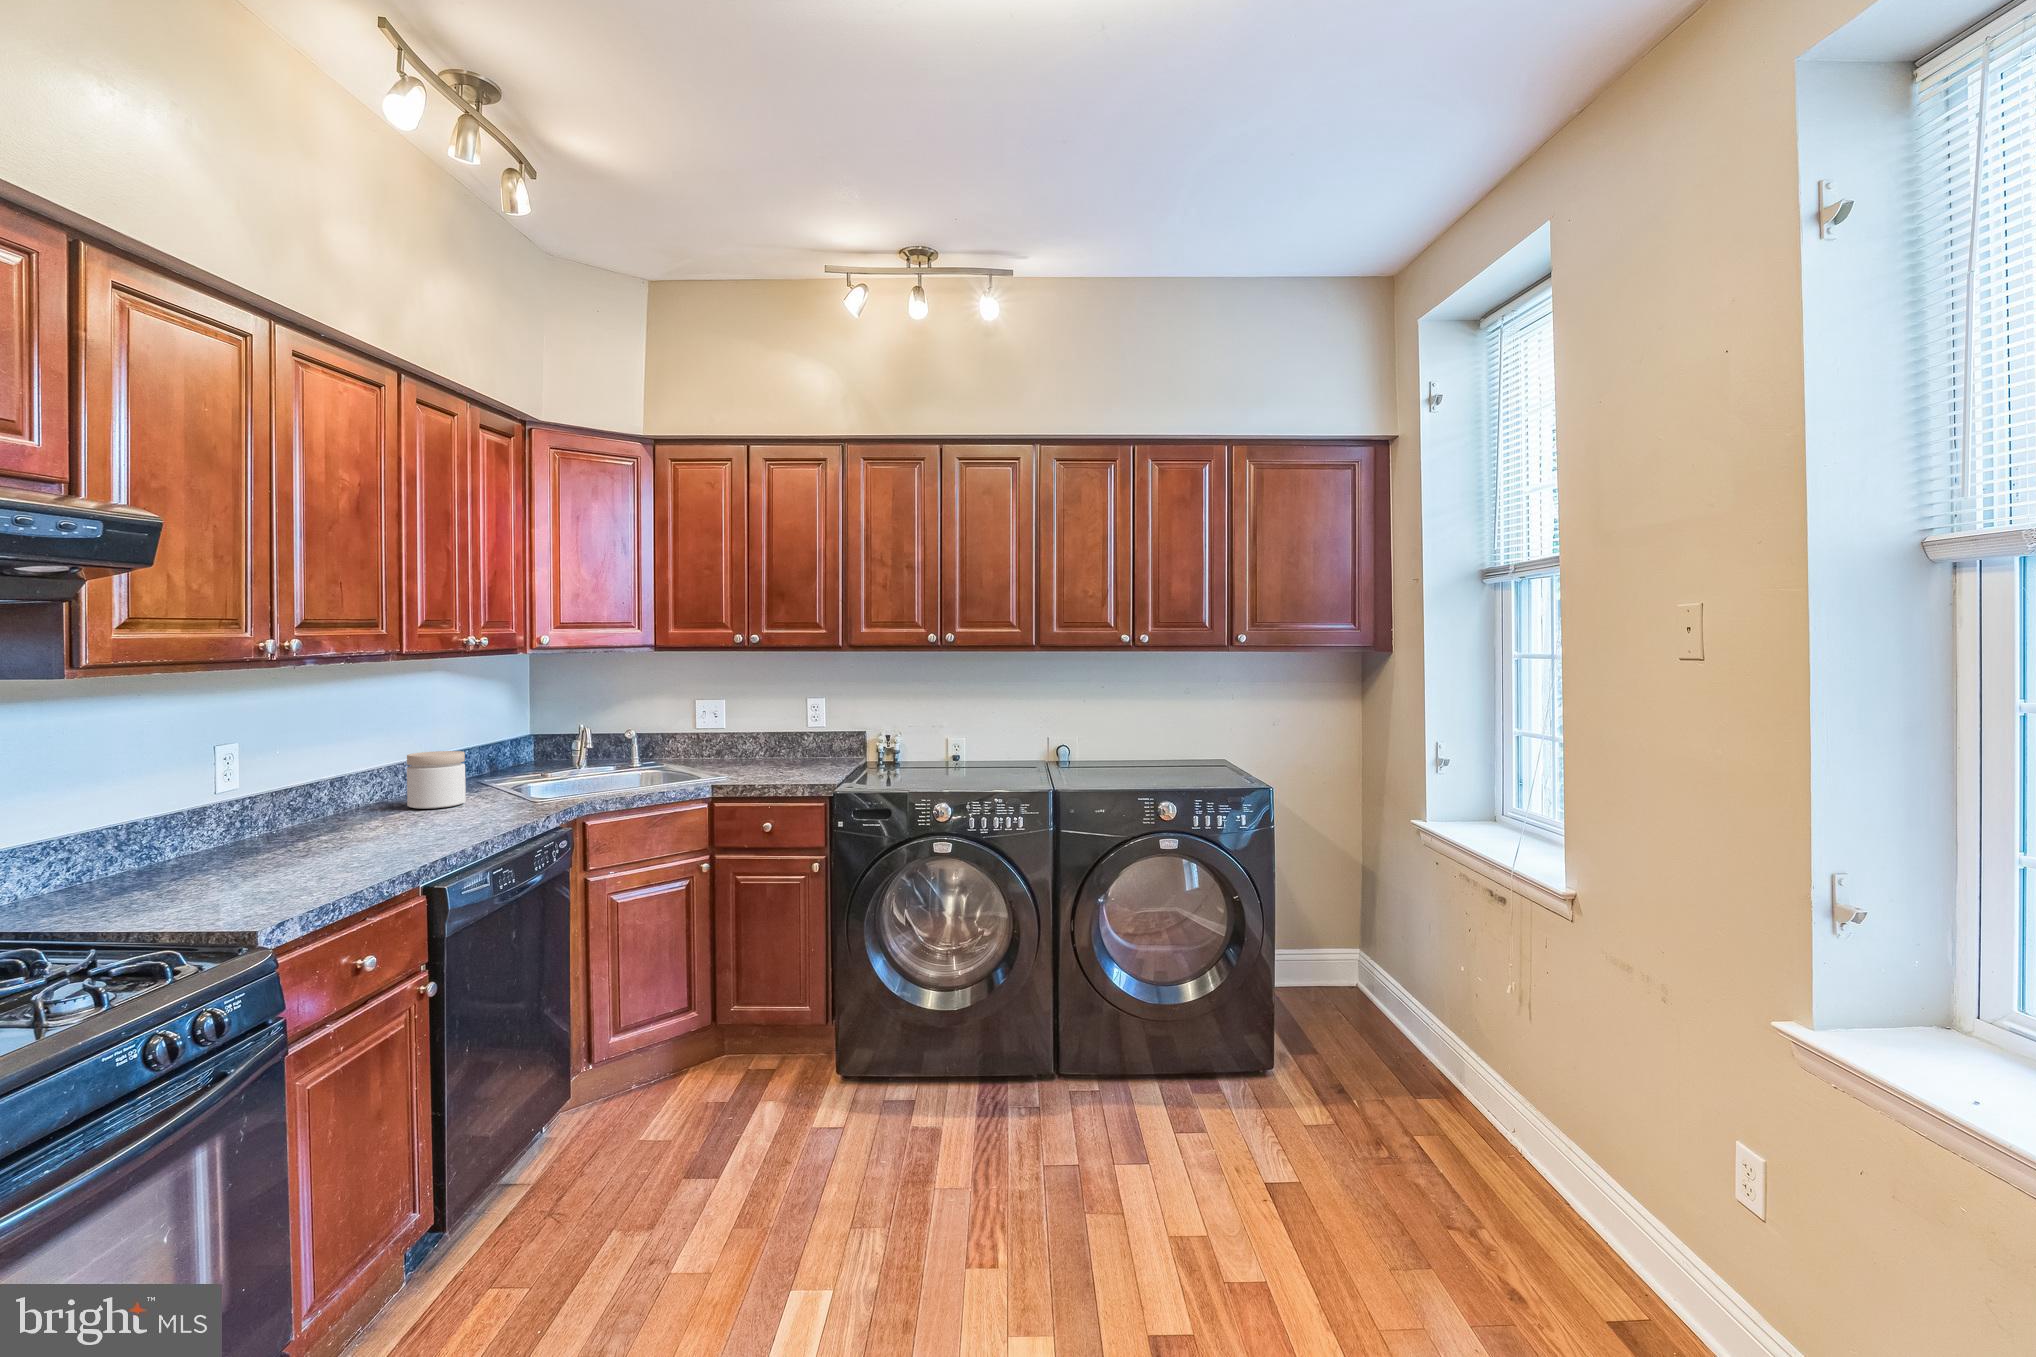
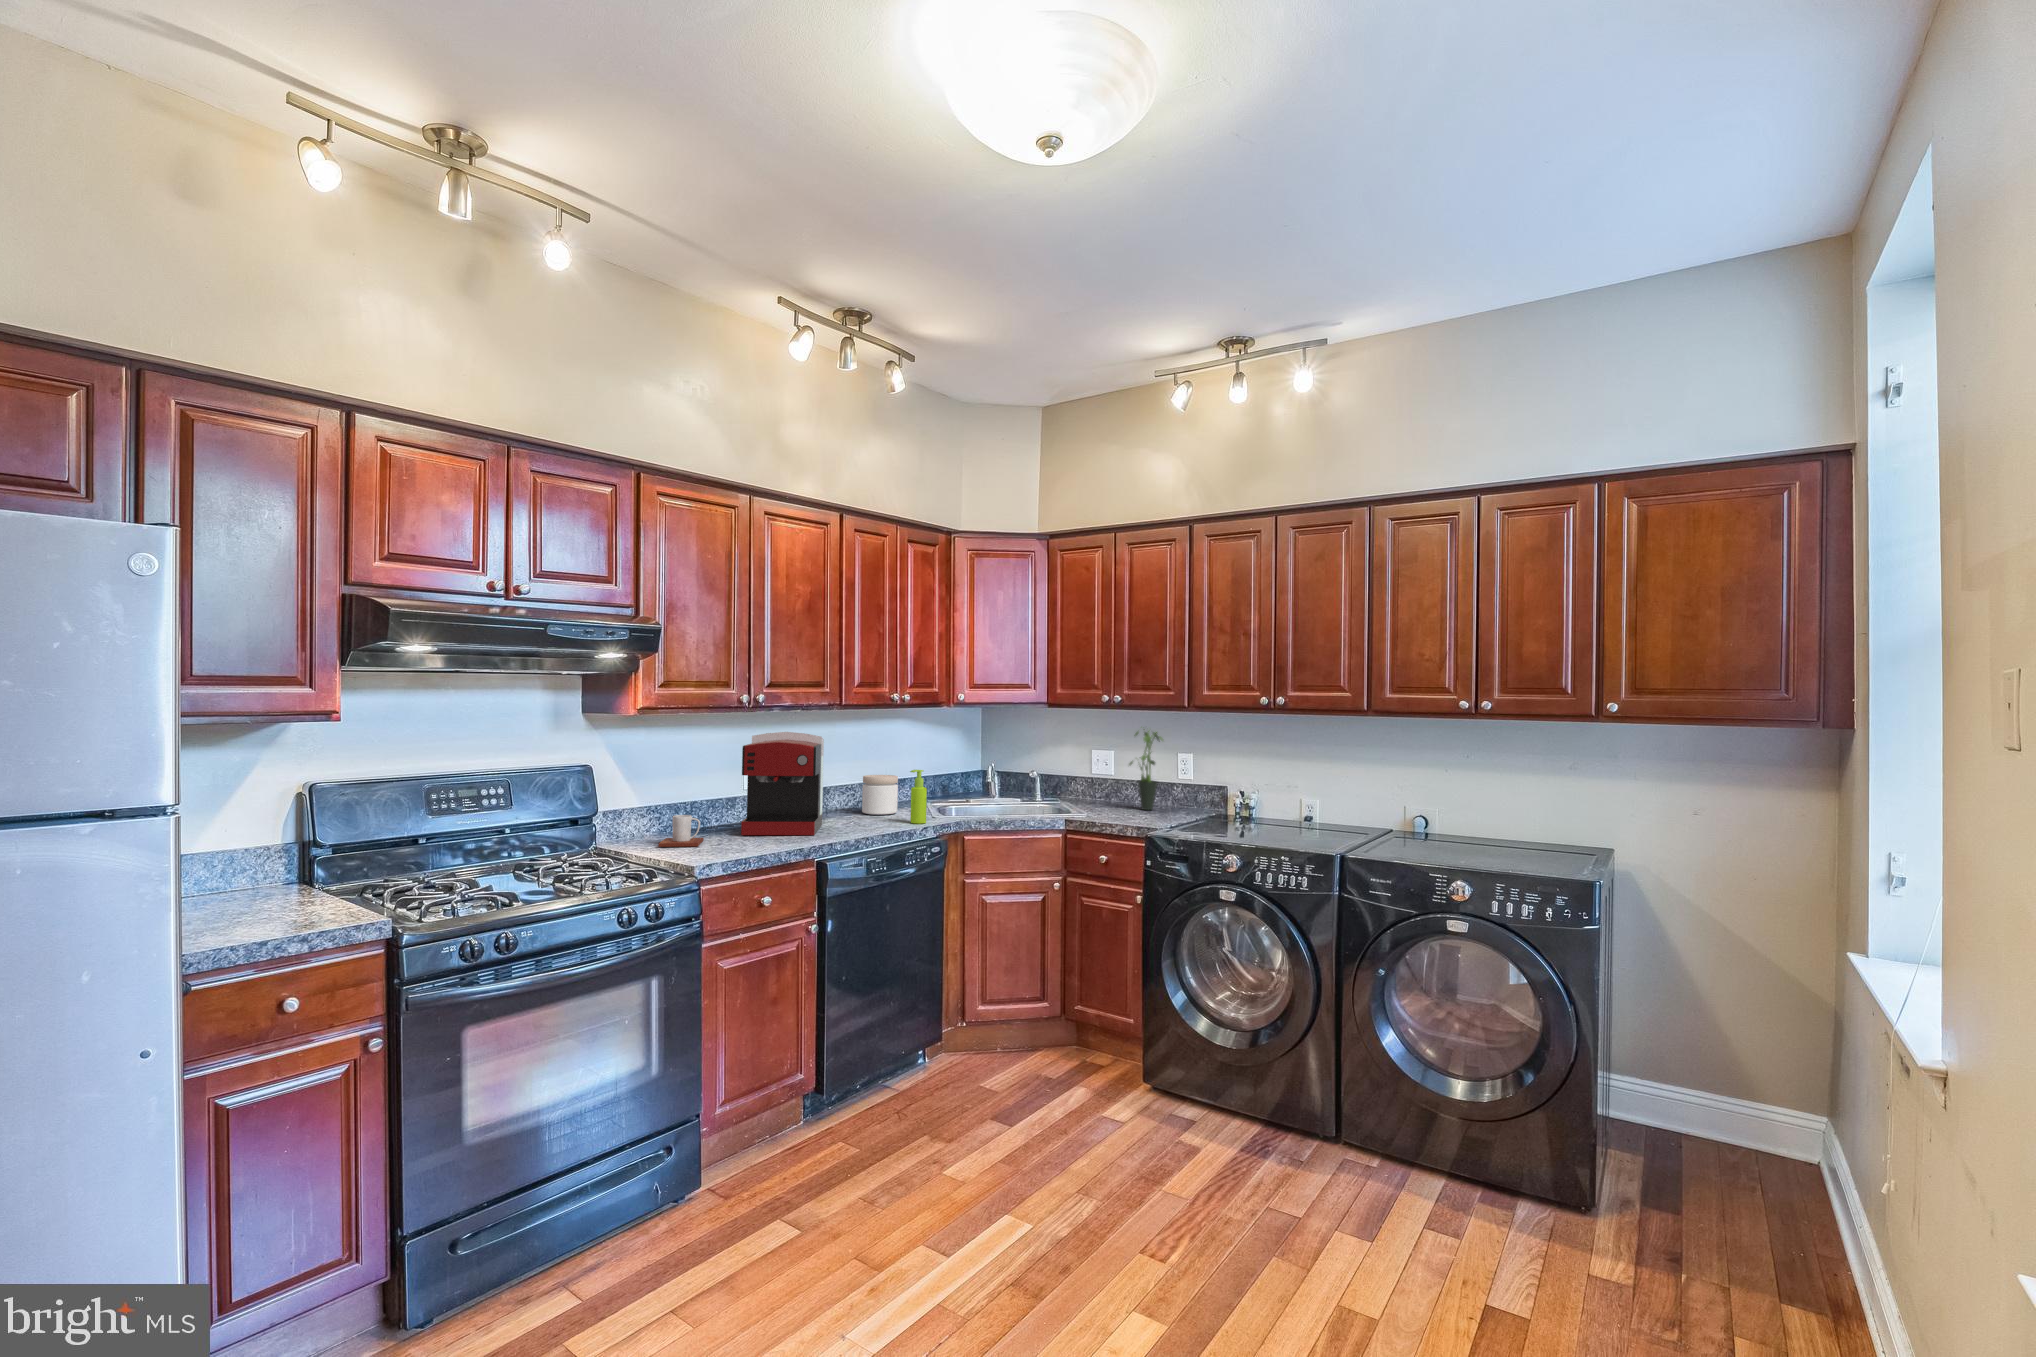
potted plant: none [761,673,805,767] -> present [1129,729,1163,810]
coffee maker: none [234,696,385,867] -> present [741,732,824,835]
soap dispenser: none [511,740,536,814] -> present [910,770,927,824]
mug: none [88,847,182,912] -> present [659,815,704,847]

